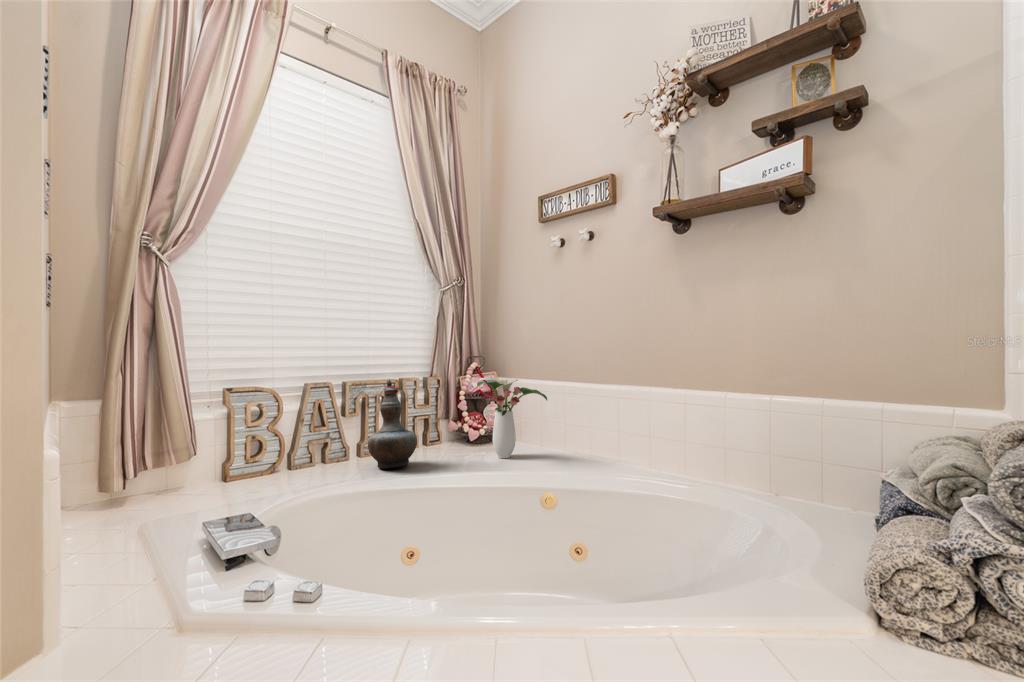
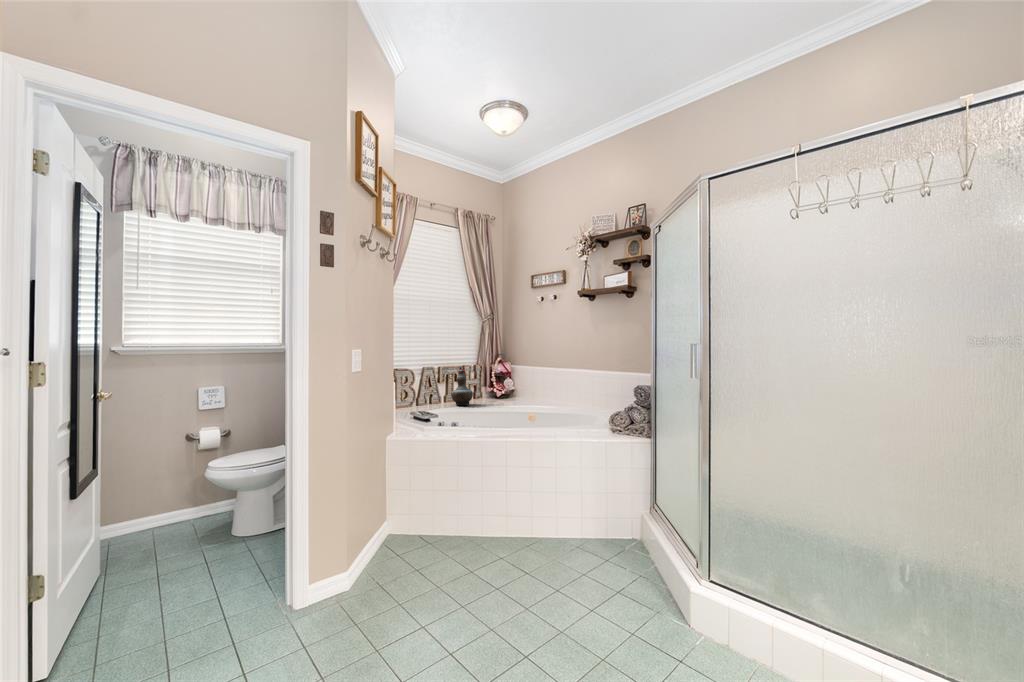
flower arrangement: present [477,377,547,458] -> none [500,365,532,403]

